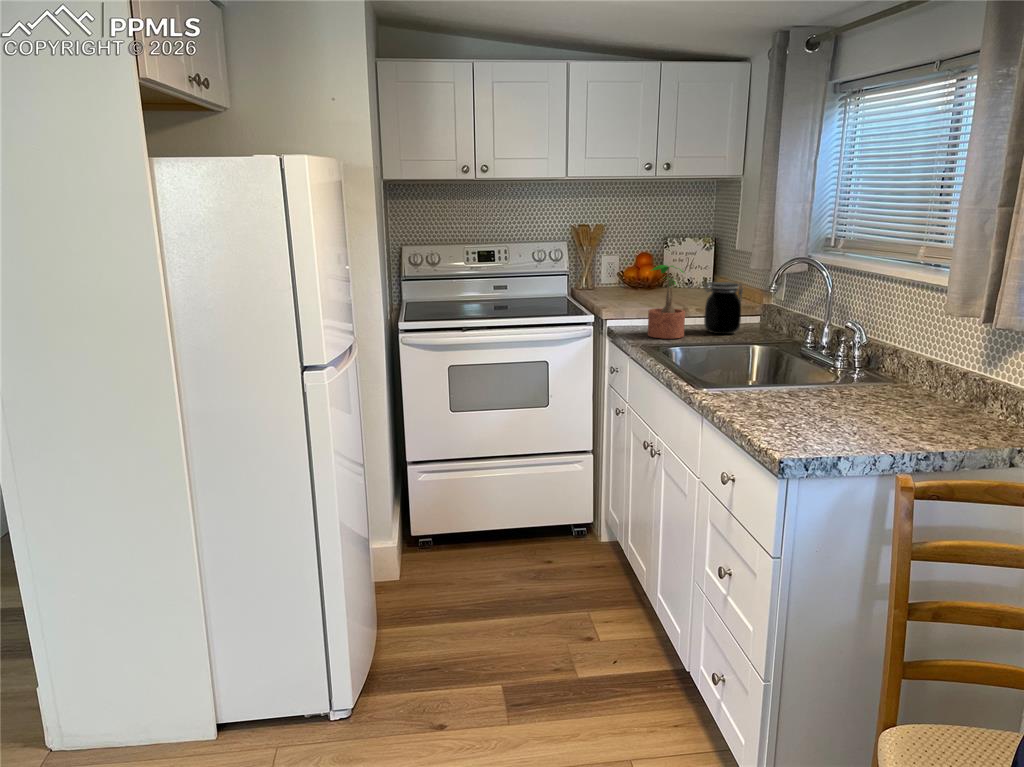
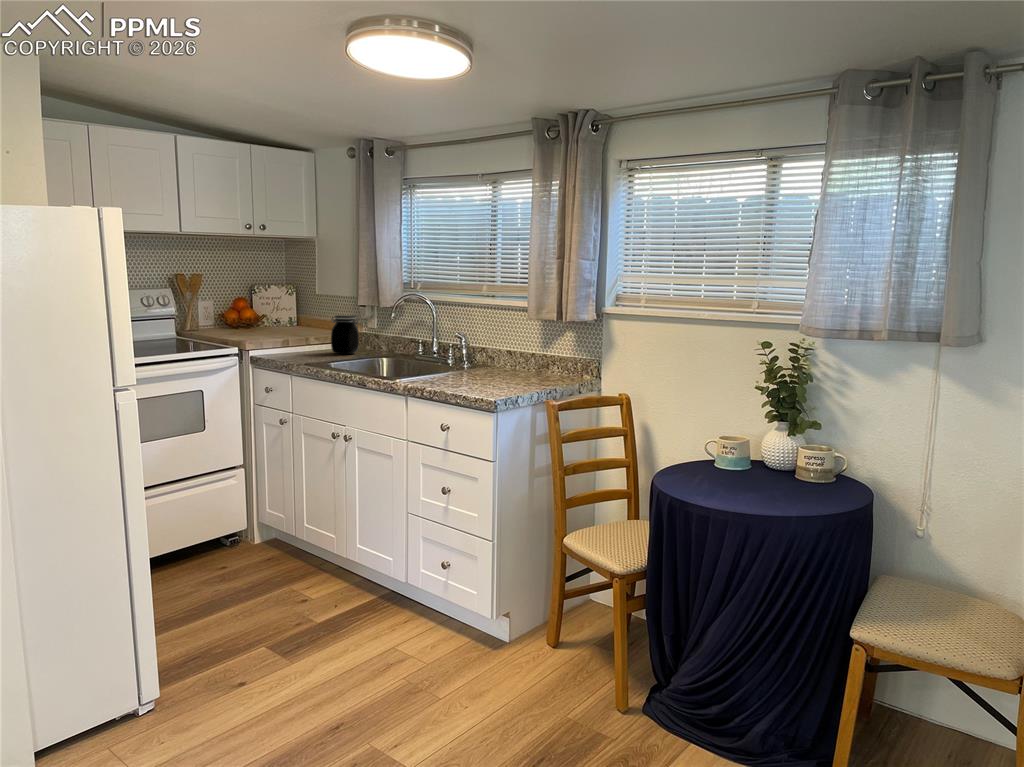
potted plant: present [648,265,685,339] -> none [295,301,326,359]

